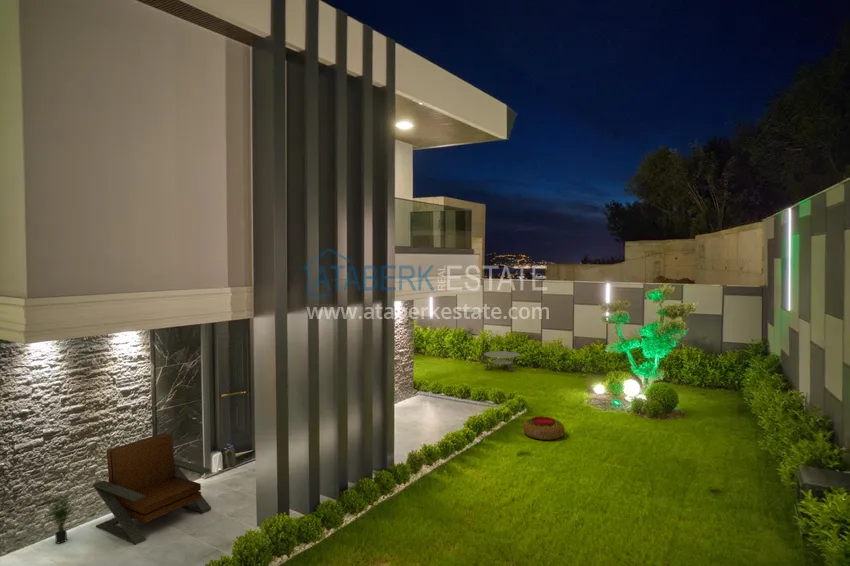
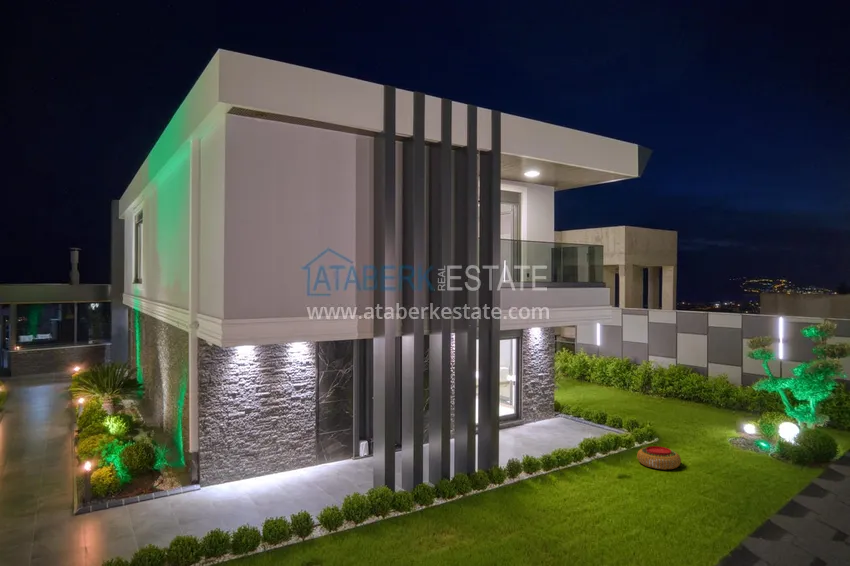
round table: present [484,351,520,372] -> none [639,383,680,405]
lounge chair: present [93,433,211,545] -> none [274,419,349,494]
potted plant: present [48,498,71,543] -> none [238,451,262,485]

